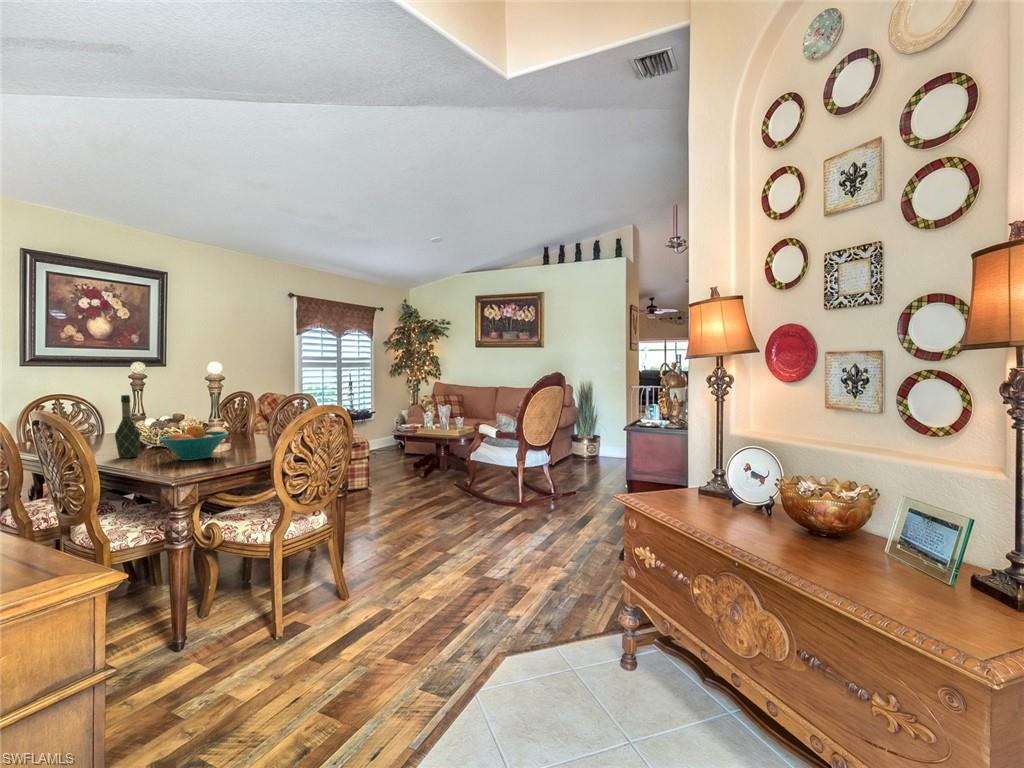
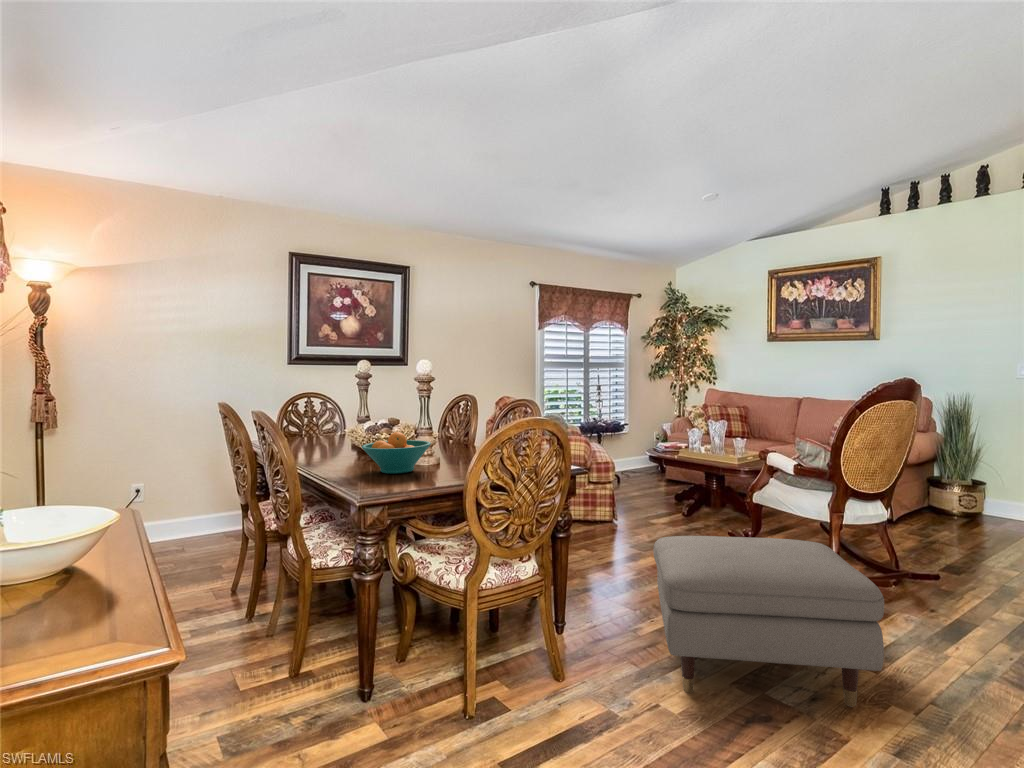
wine bottle: present [115,395,140,458] -> none [330,396,353,464]
ottoman: none [409,479,544,586] -> present [653,536,884,707]

